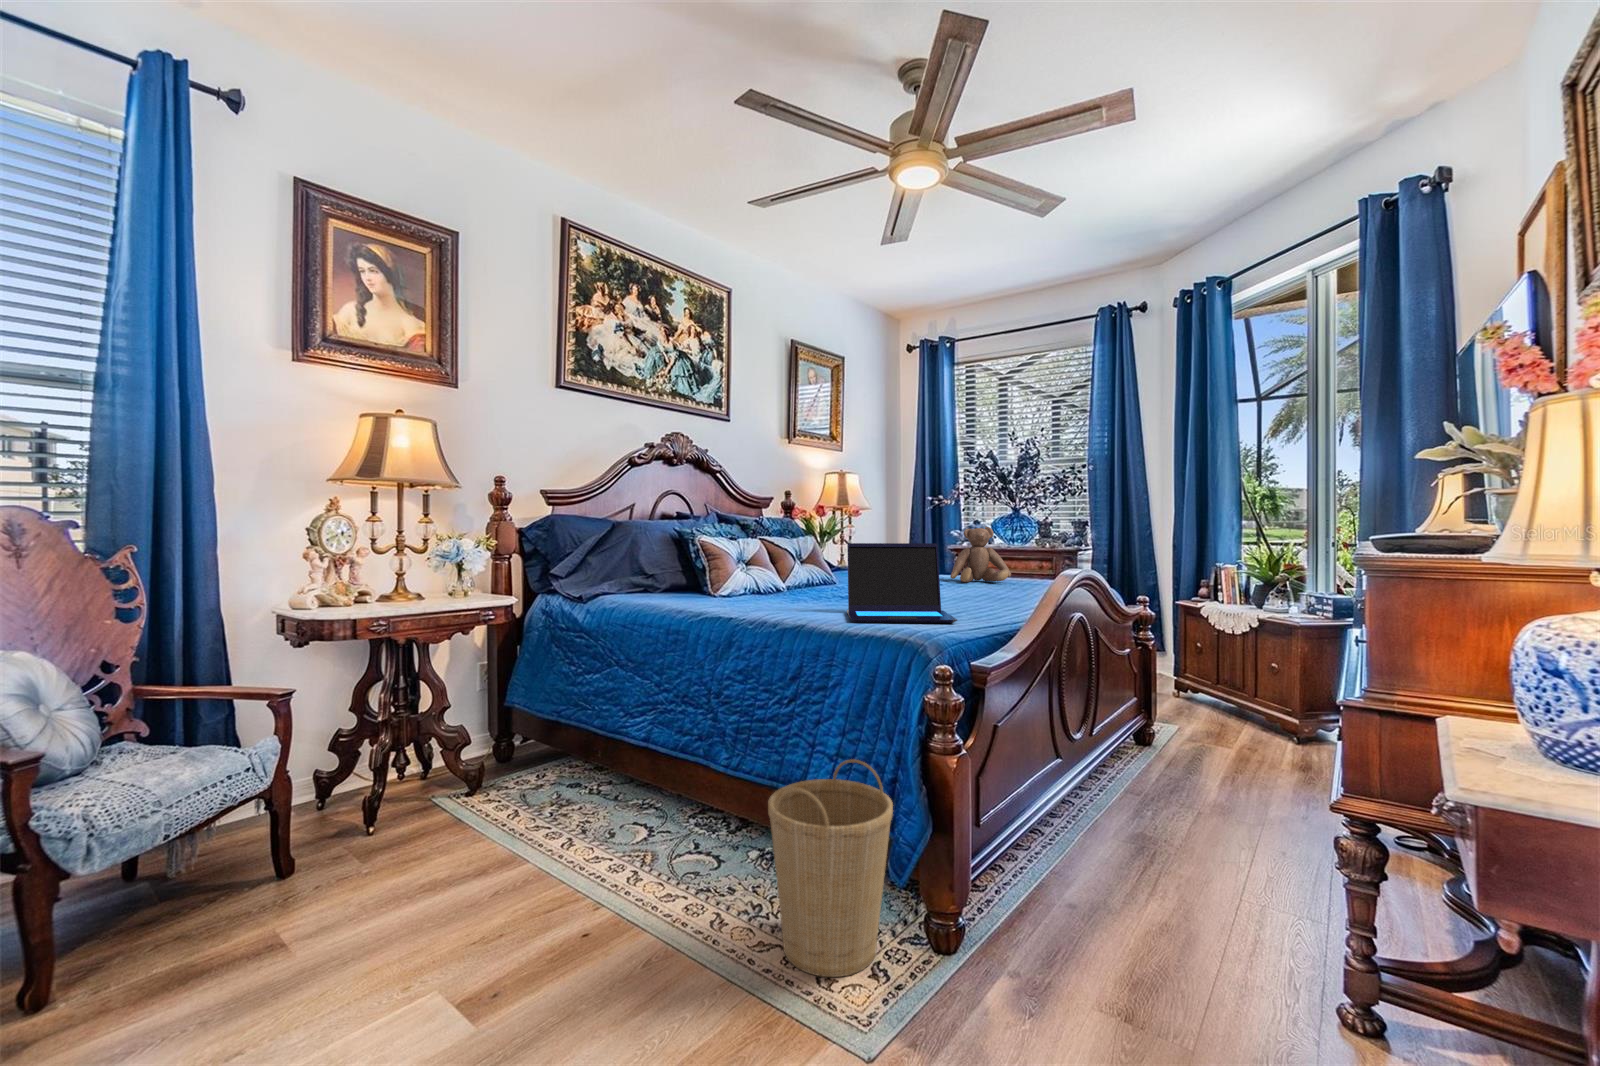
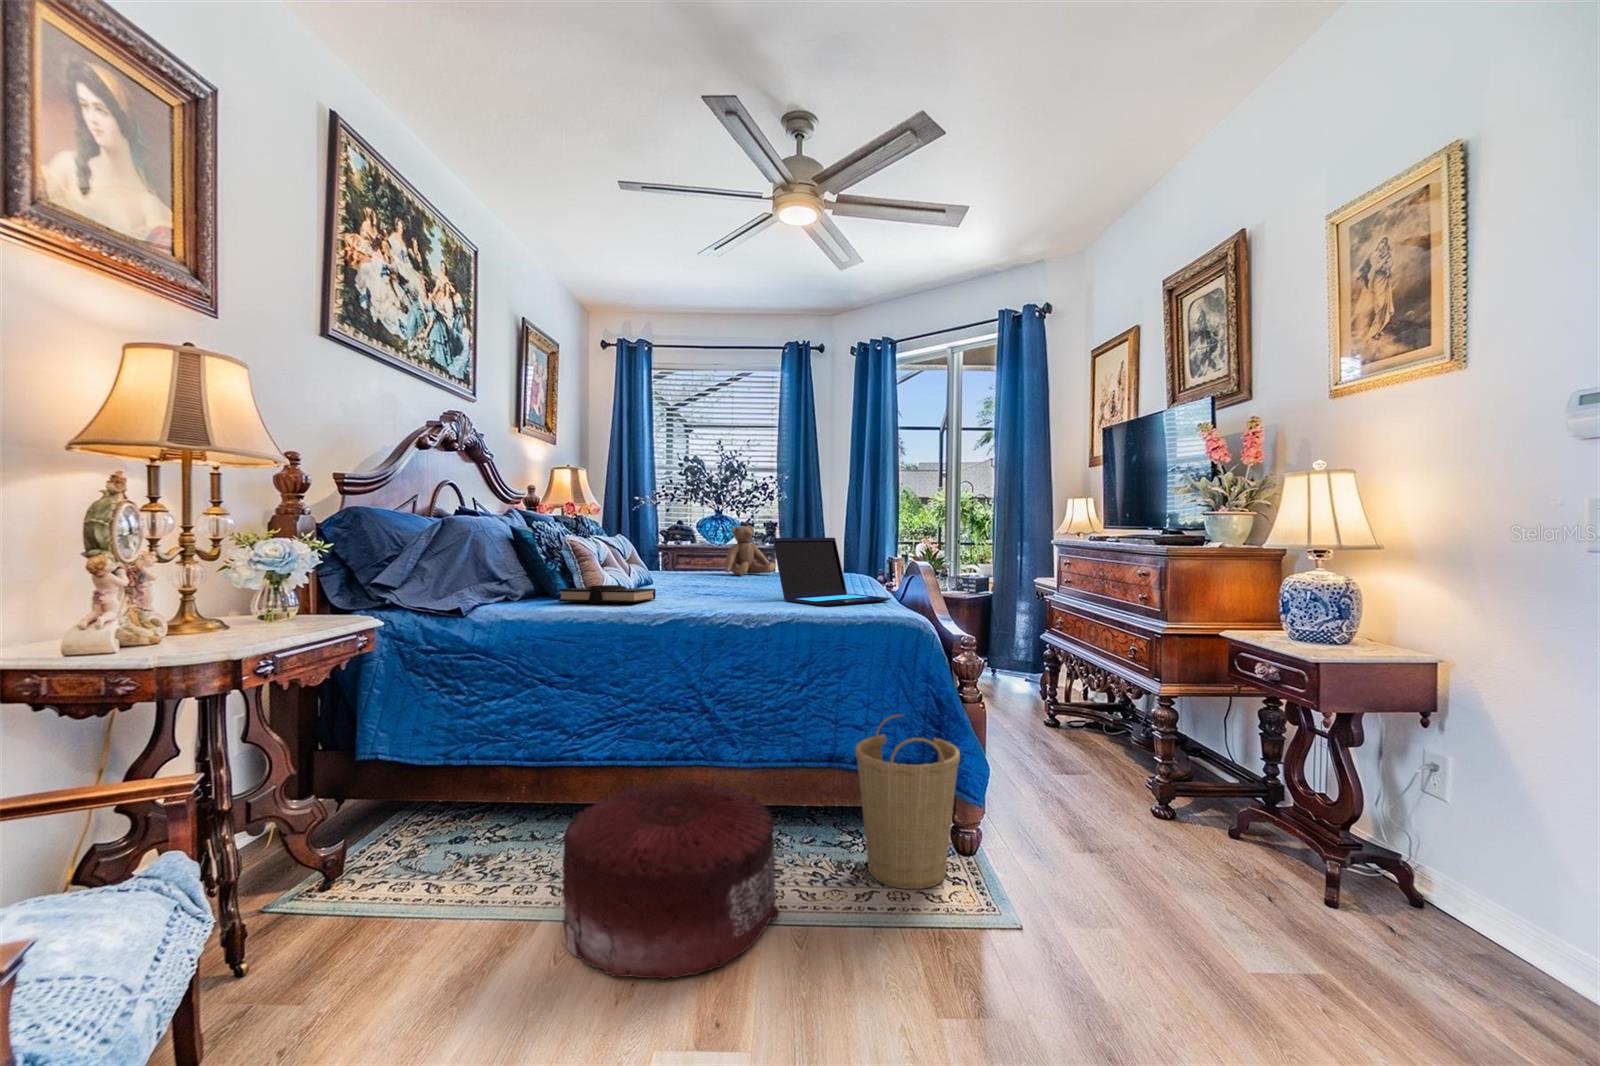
book: none [658,585,745,602] -> present [559,585,655,604]
pouf: none [478,769,689,955] -> present [562,782,780,979]

